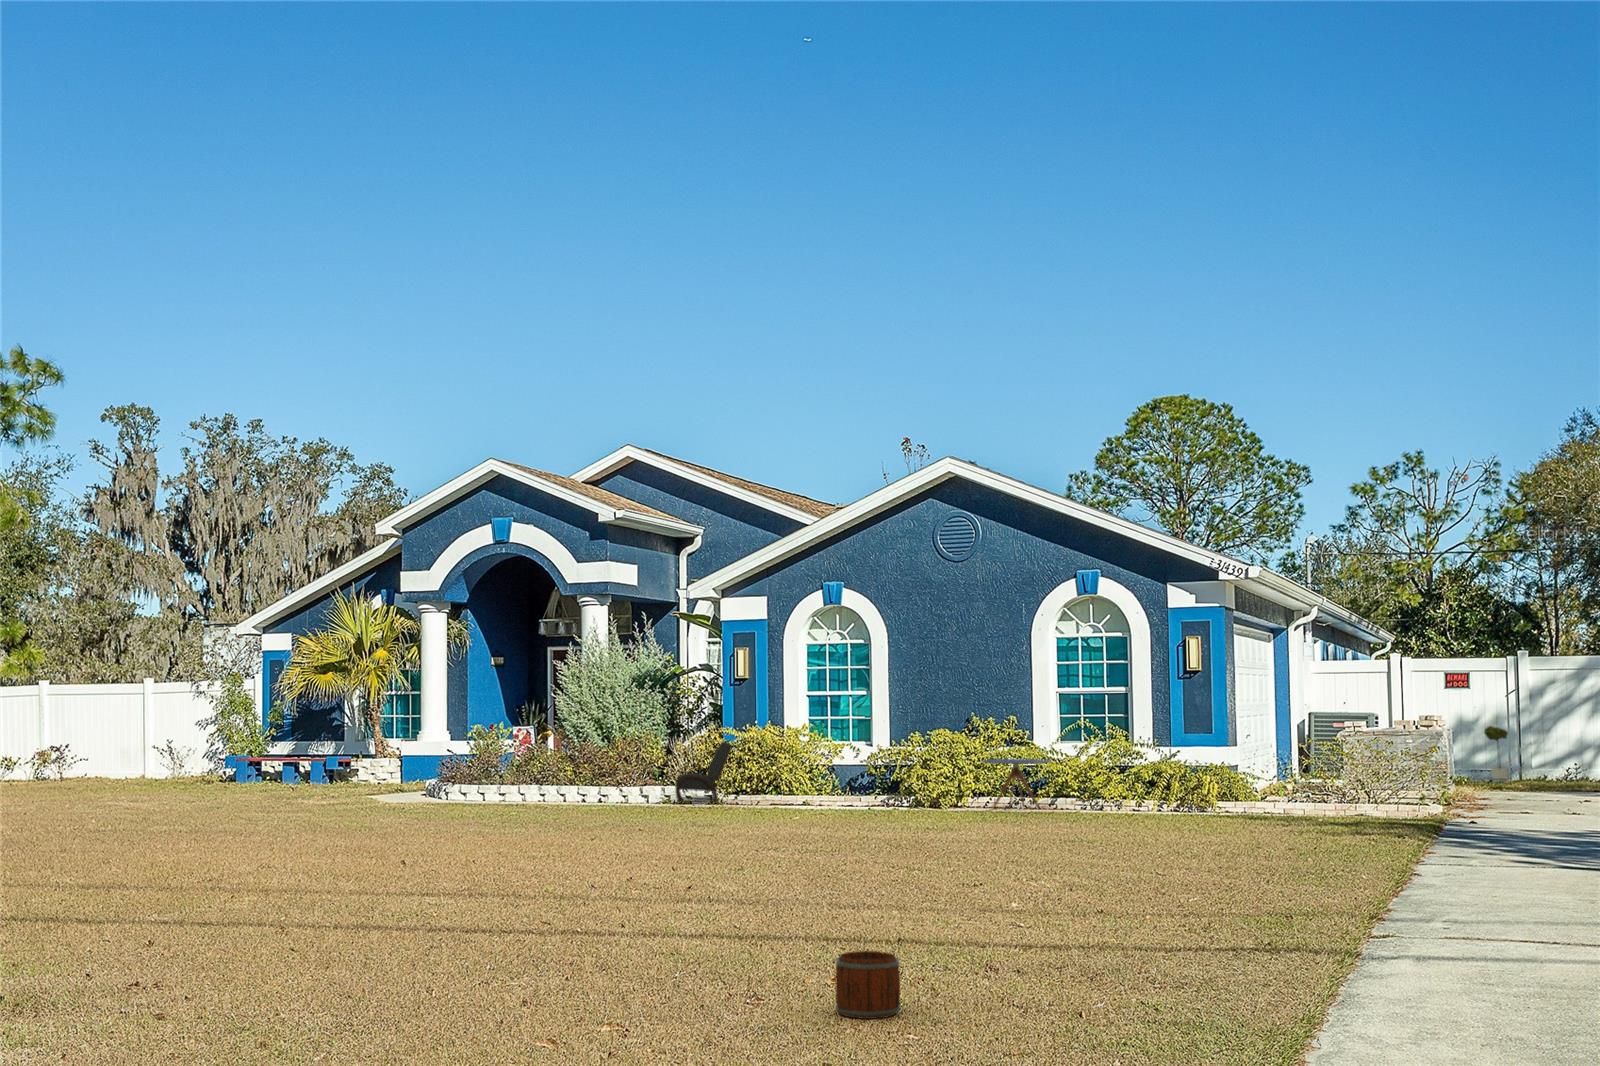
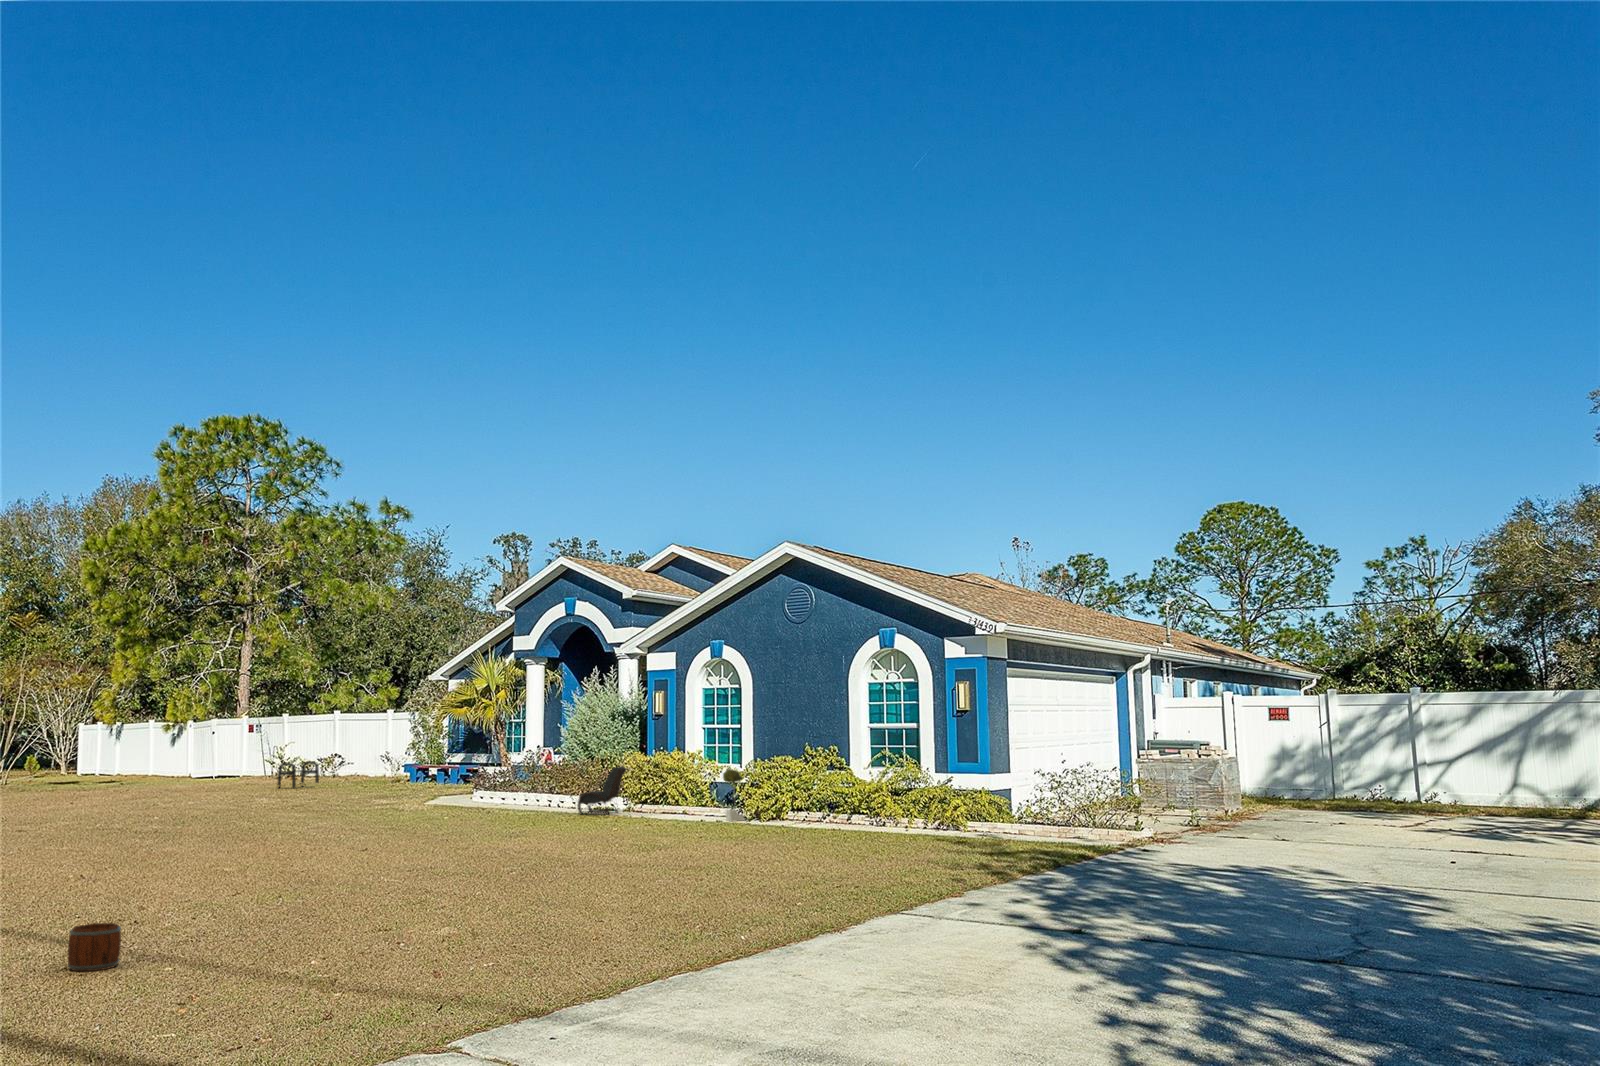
potted tree: present [1484,726,1509,779] -> present [723,769,744,821]
bench: none [91,737,145,775] -> present [278,761,319,789]
round table: present [982,759,1050,809] -> none [785,781,840,823]

